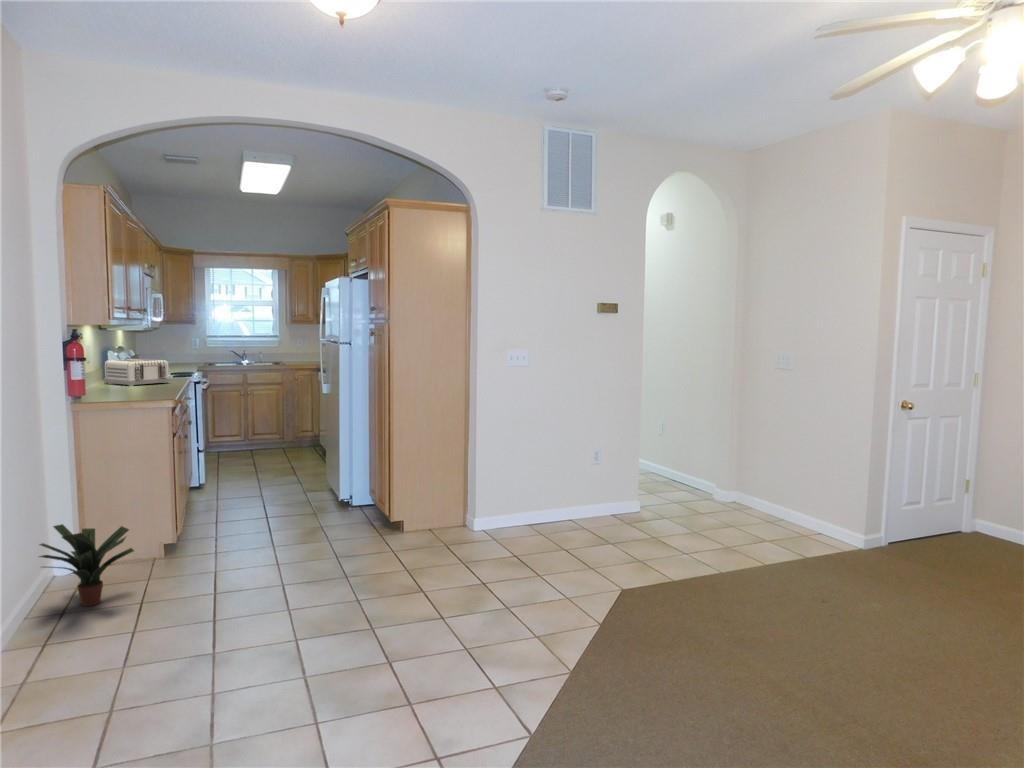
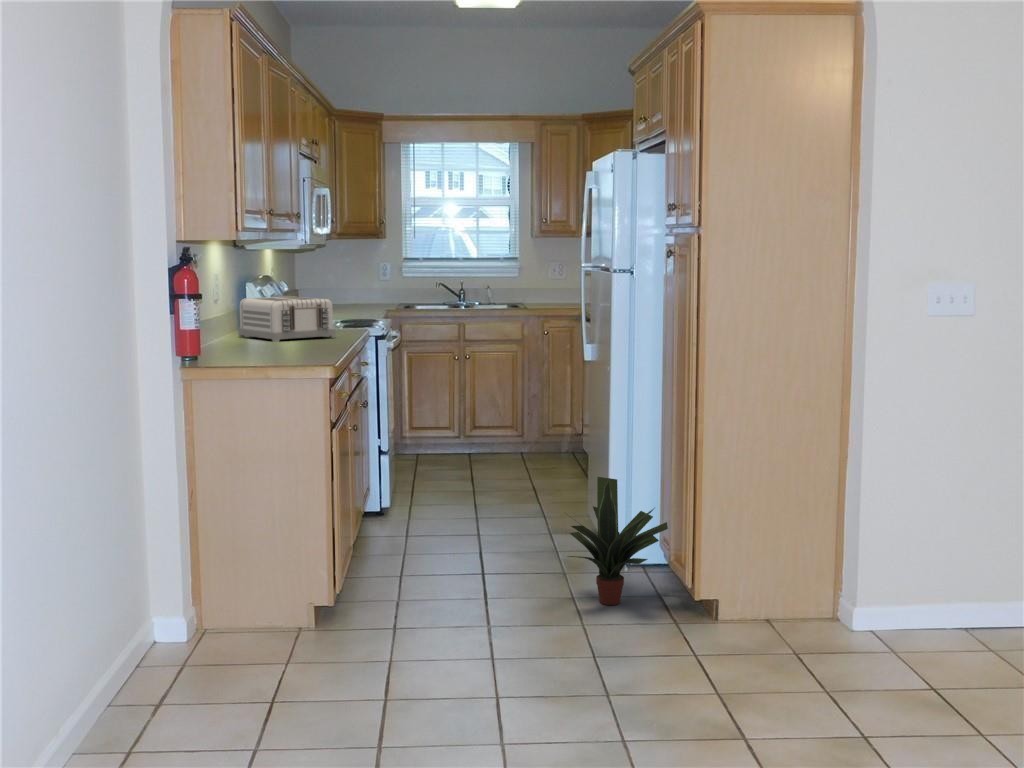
potted plant: present [39,524,134,606] -> present [568,477,668,605]

